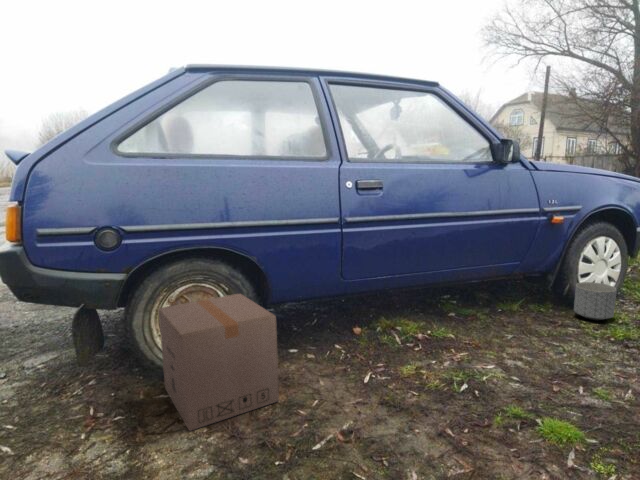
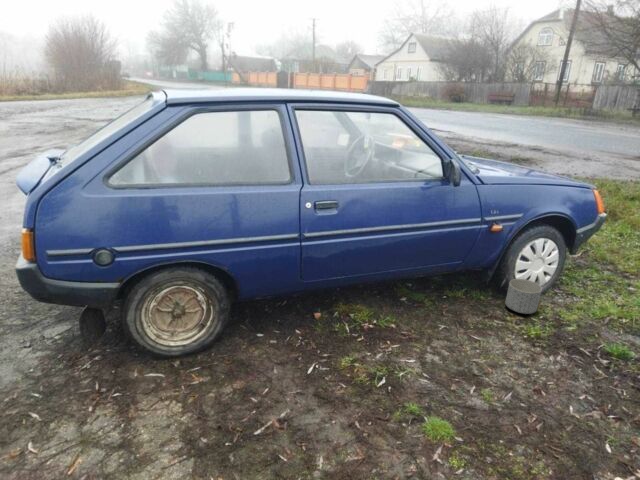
cardboard box: present [158,293,279,431] -> none [146,295,239,409]

